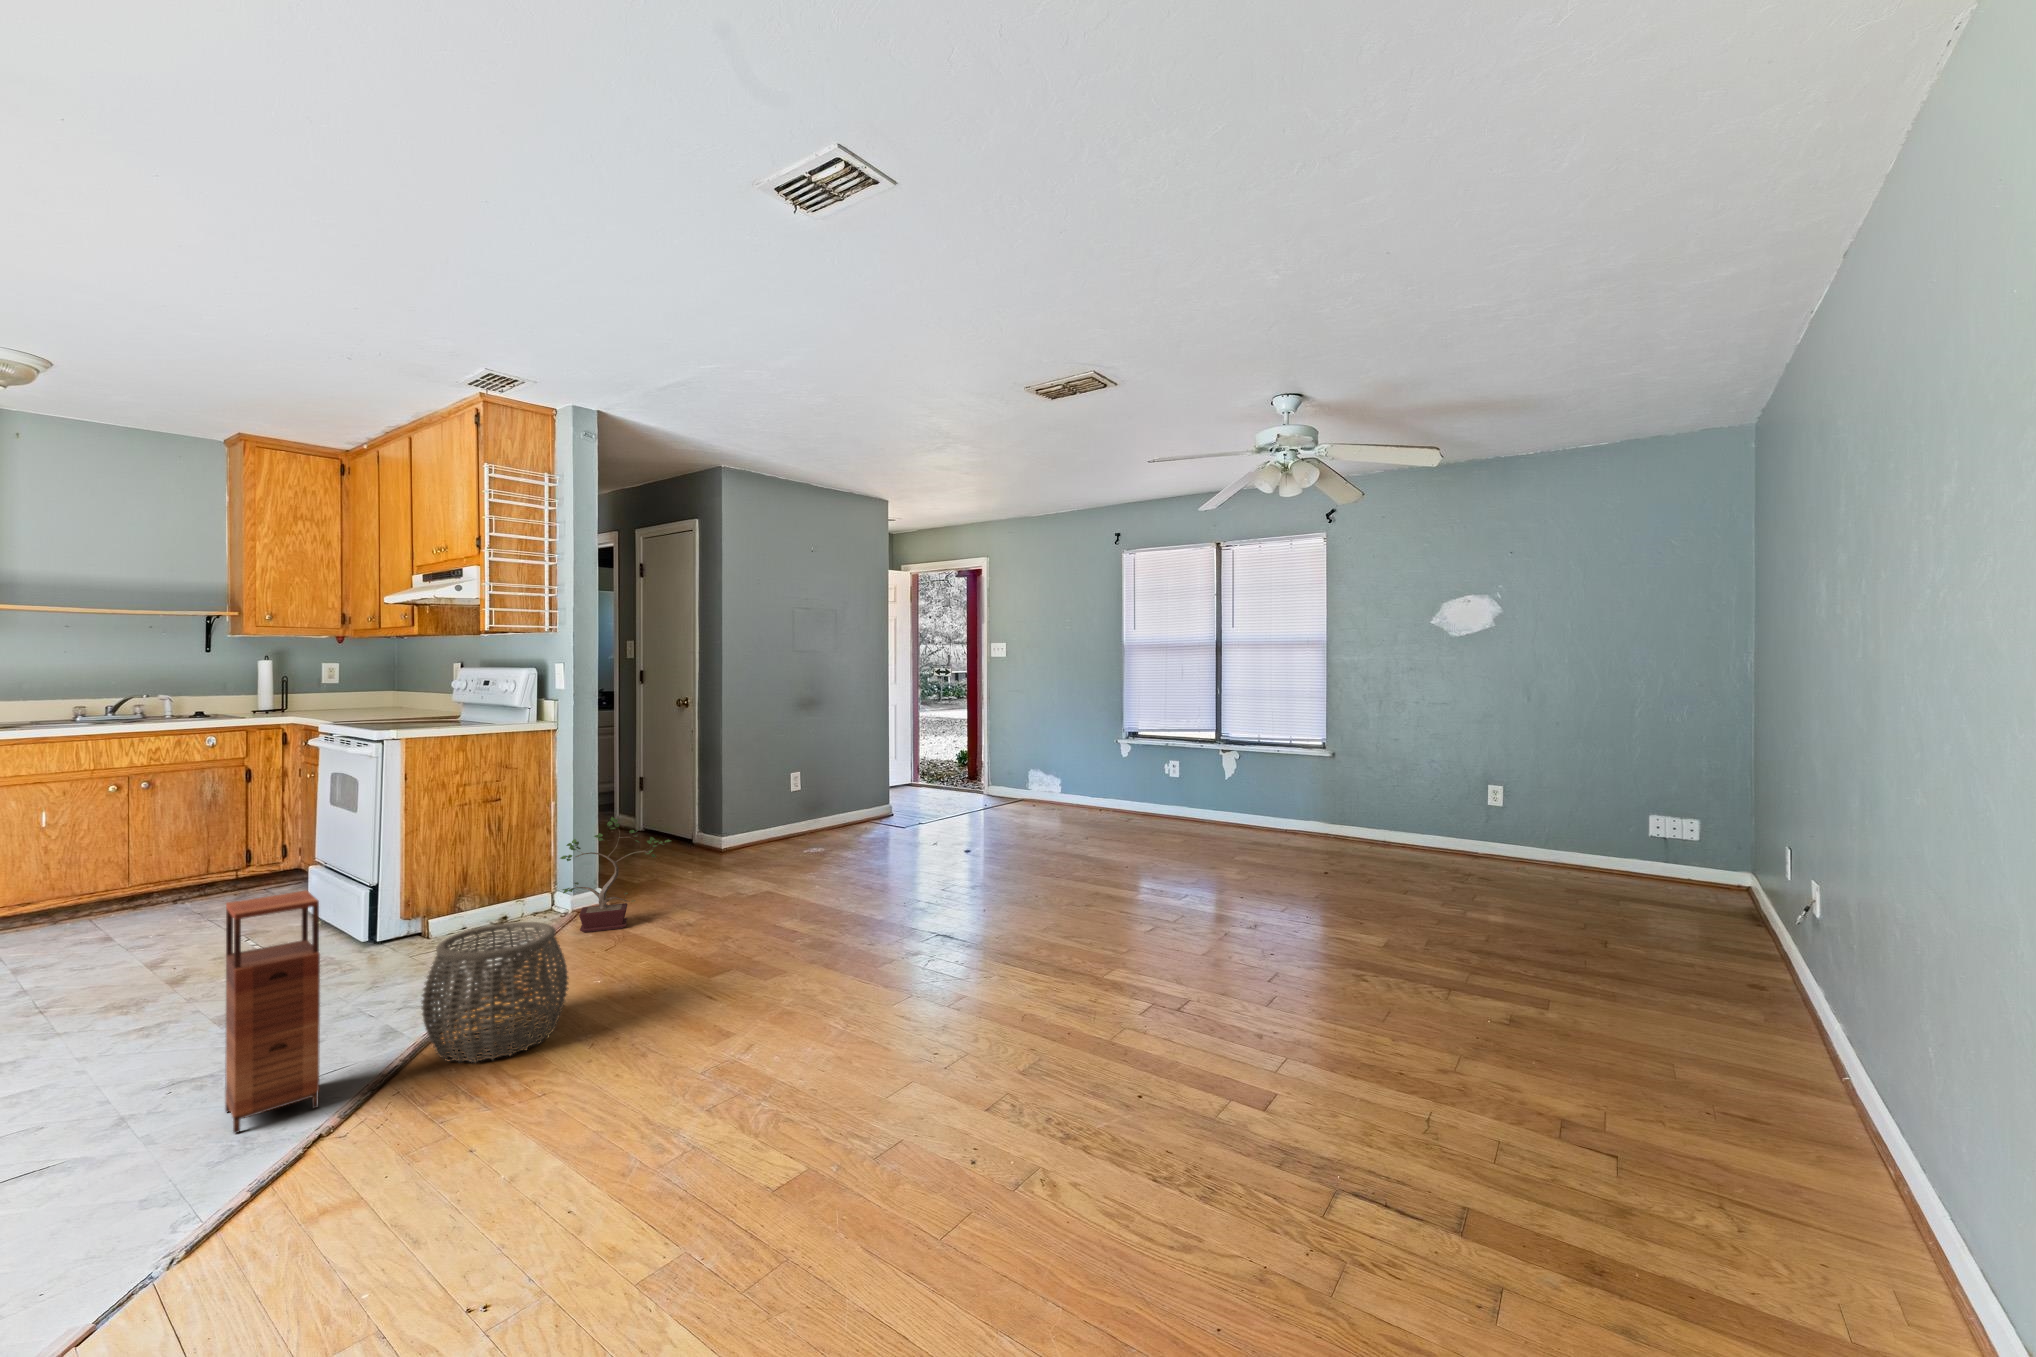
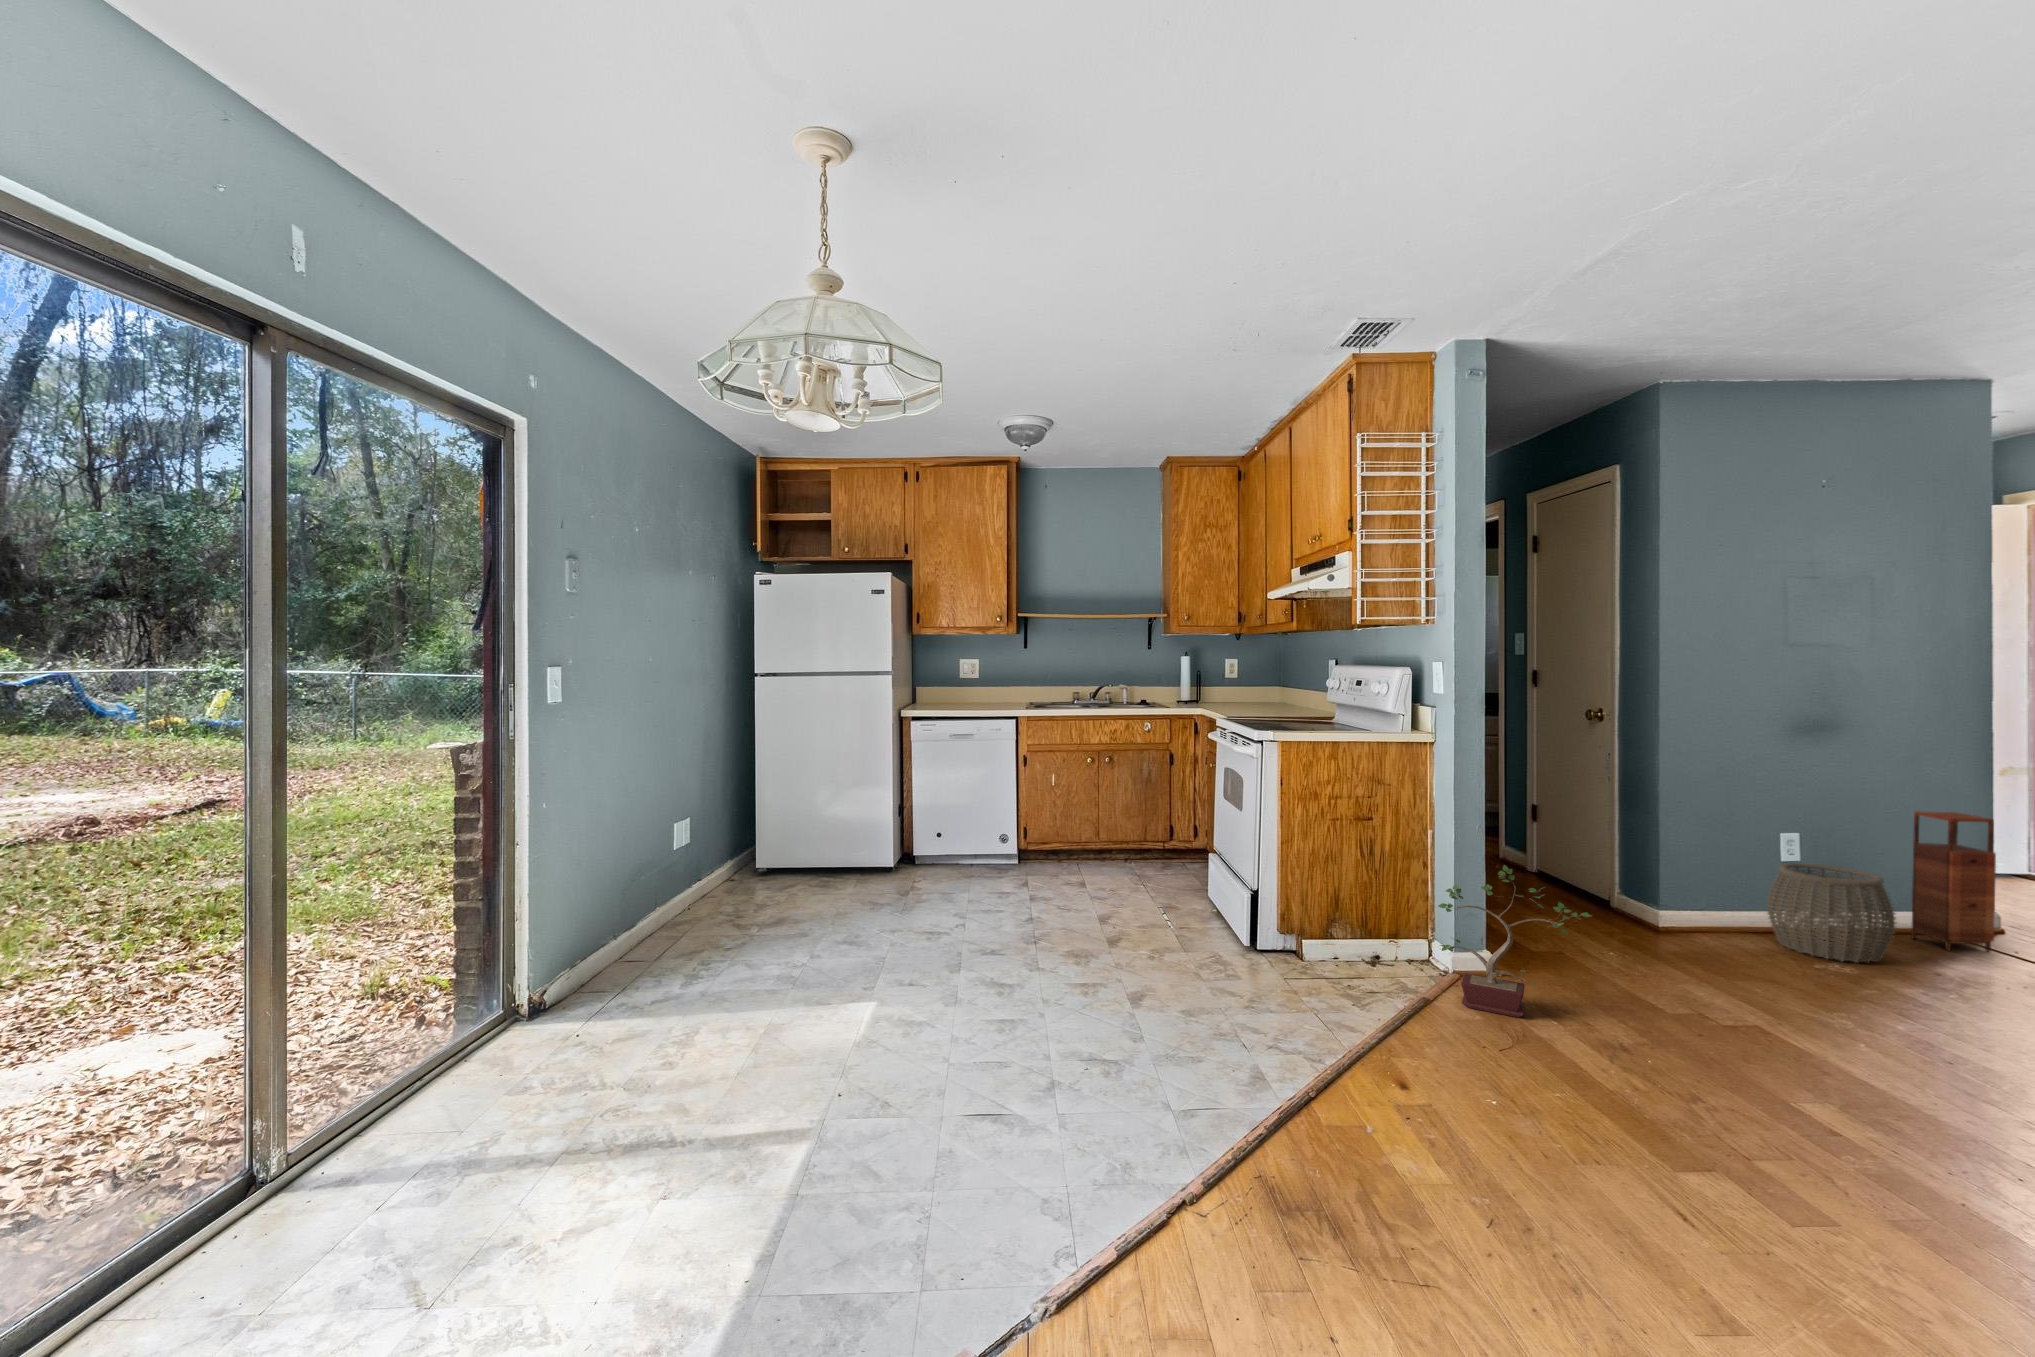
storage cabinet: present [225,891,320,1133] -> present [1911,811,1996,952]
woven basket: present [421,922,568,1063] -> present [1766,863,1896,963]

